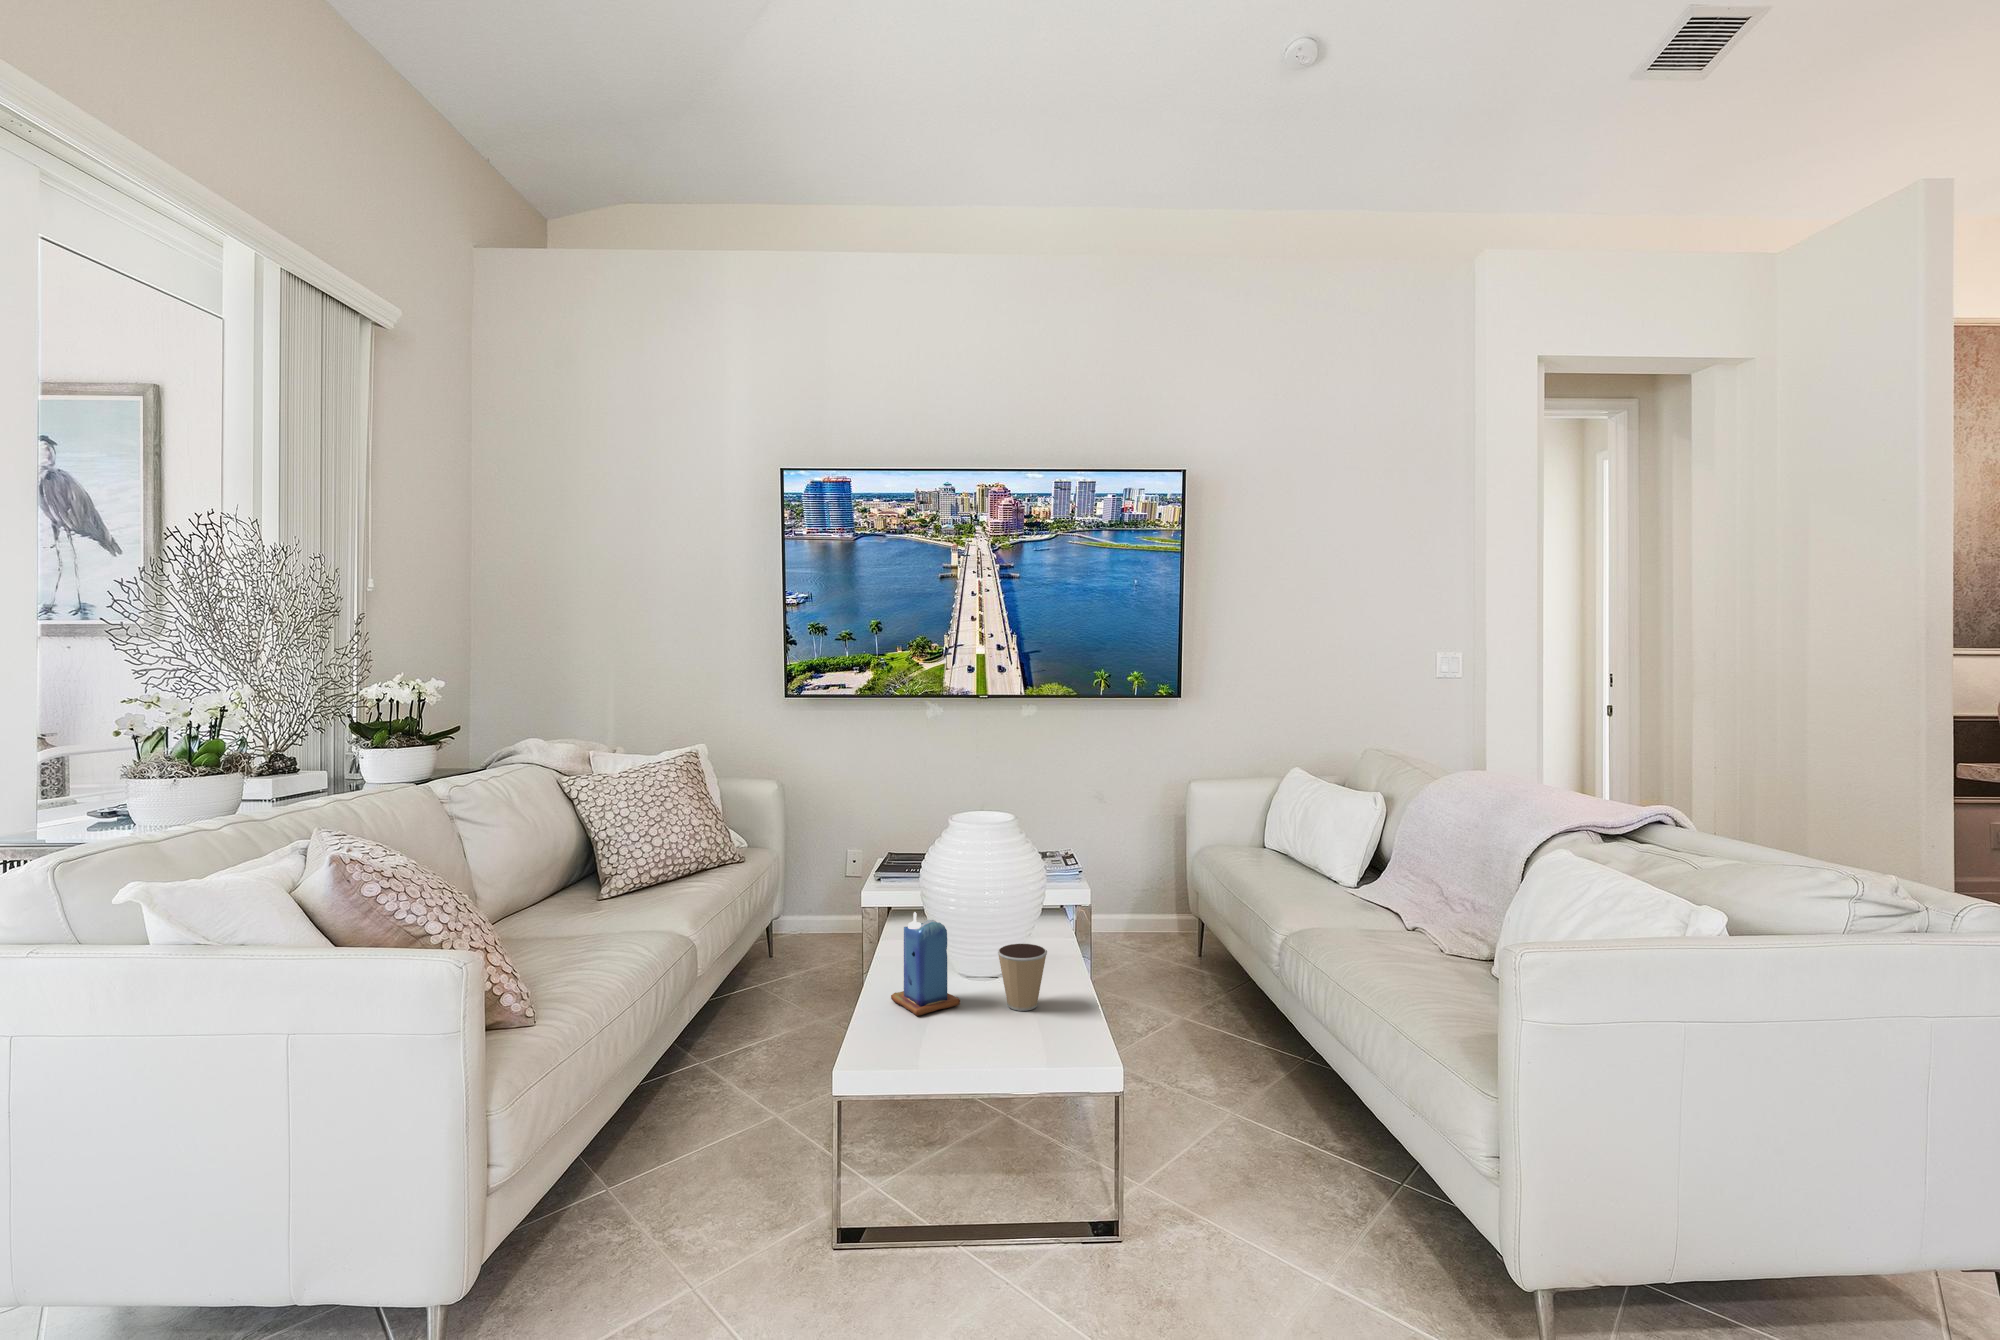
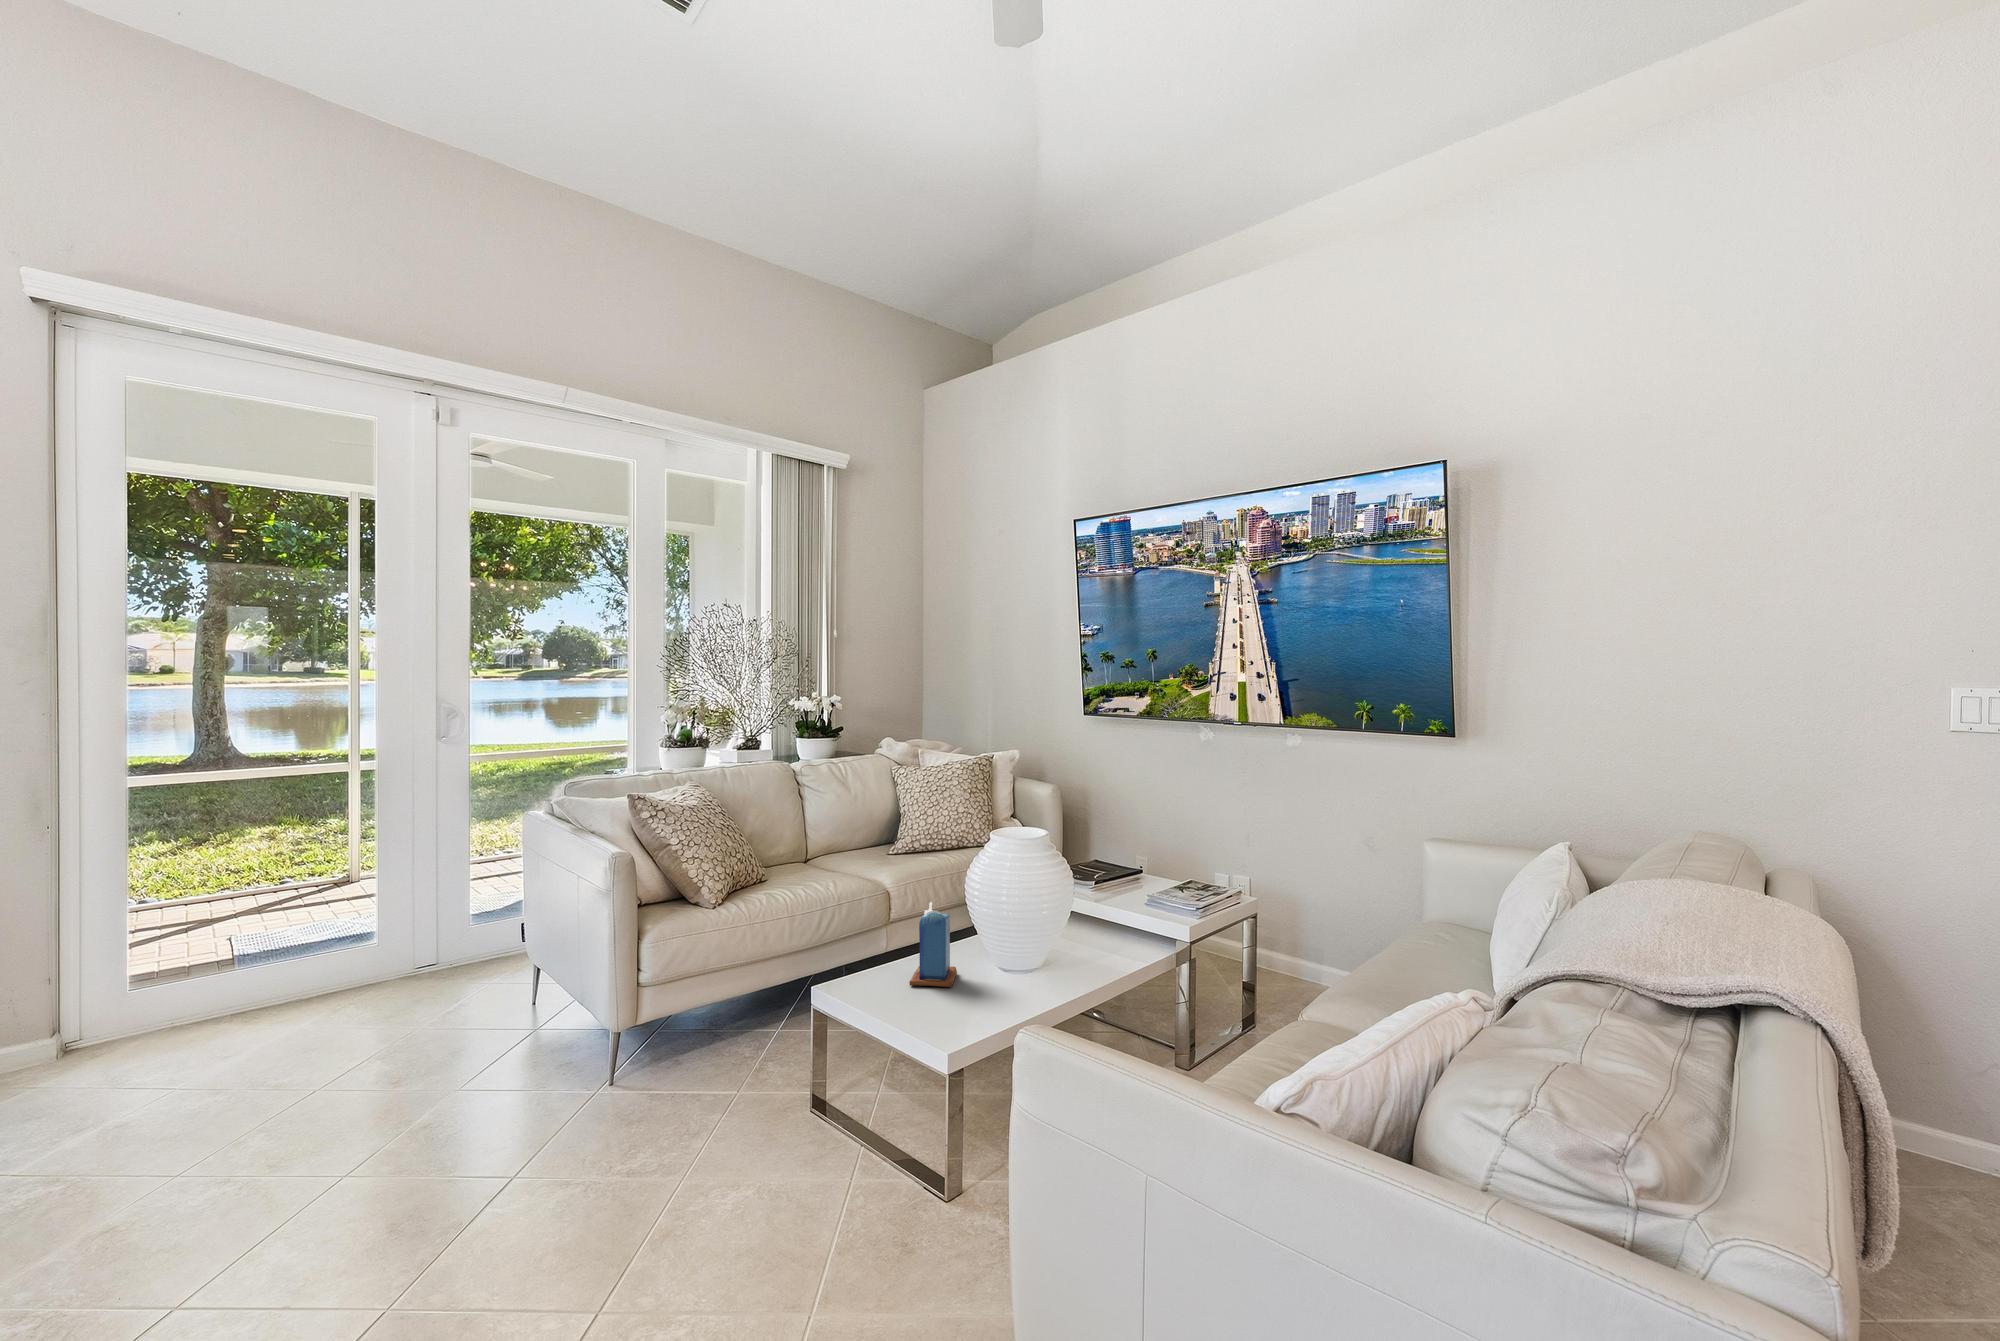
coffee cup: present [998,944,1047,1011] -> none [968,947,1012,1007]

